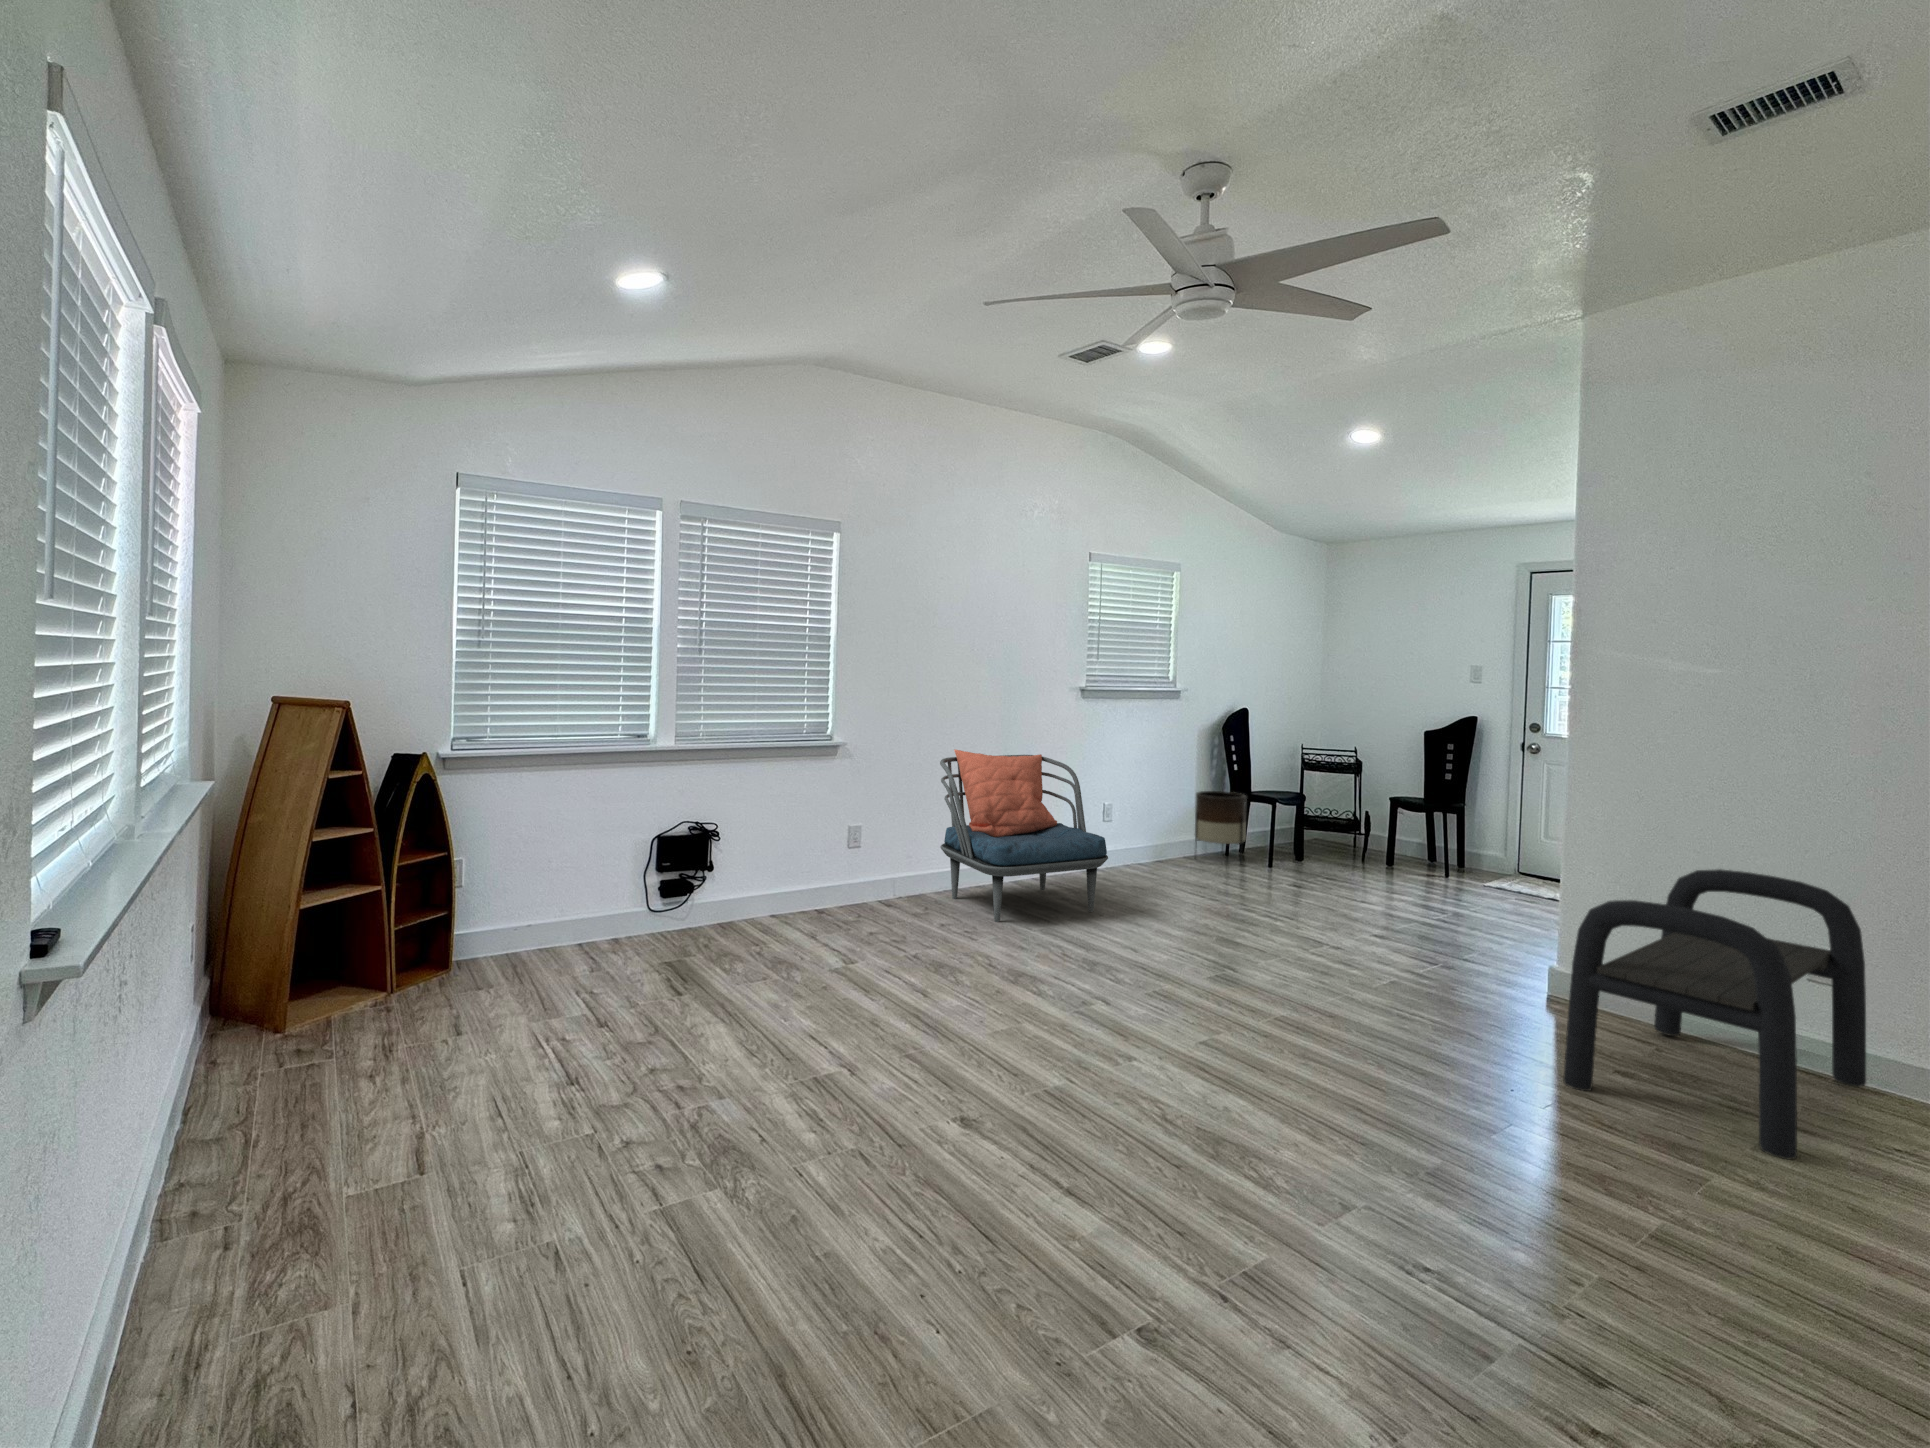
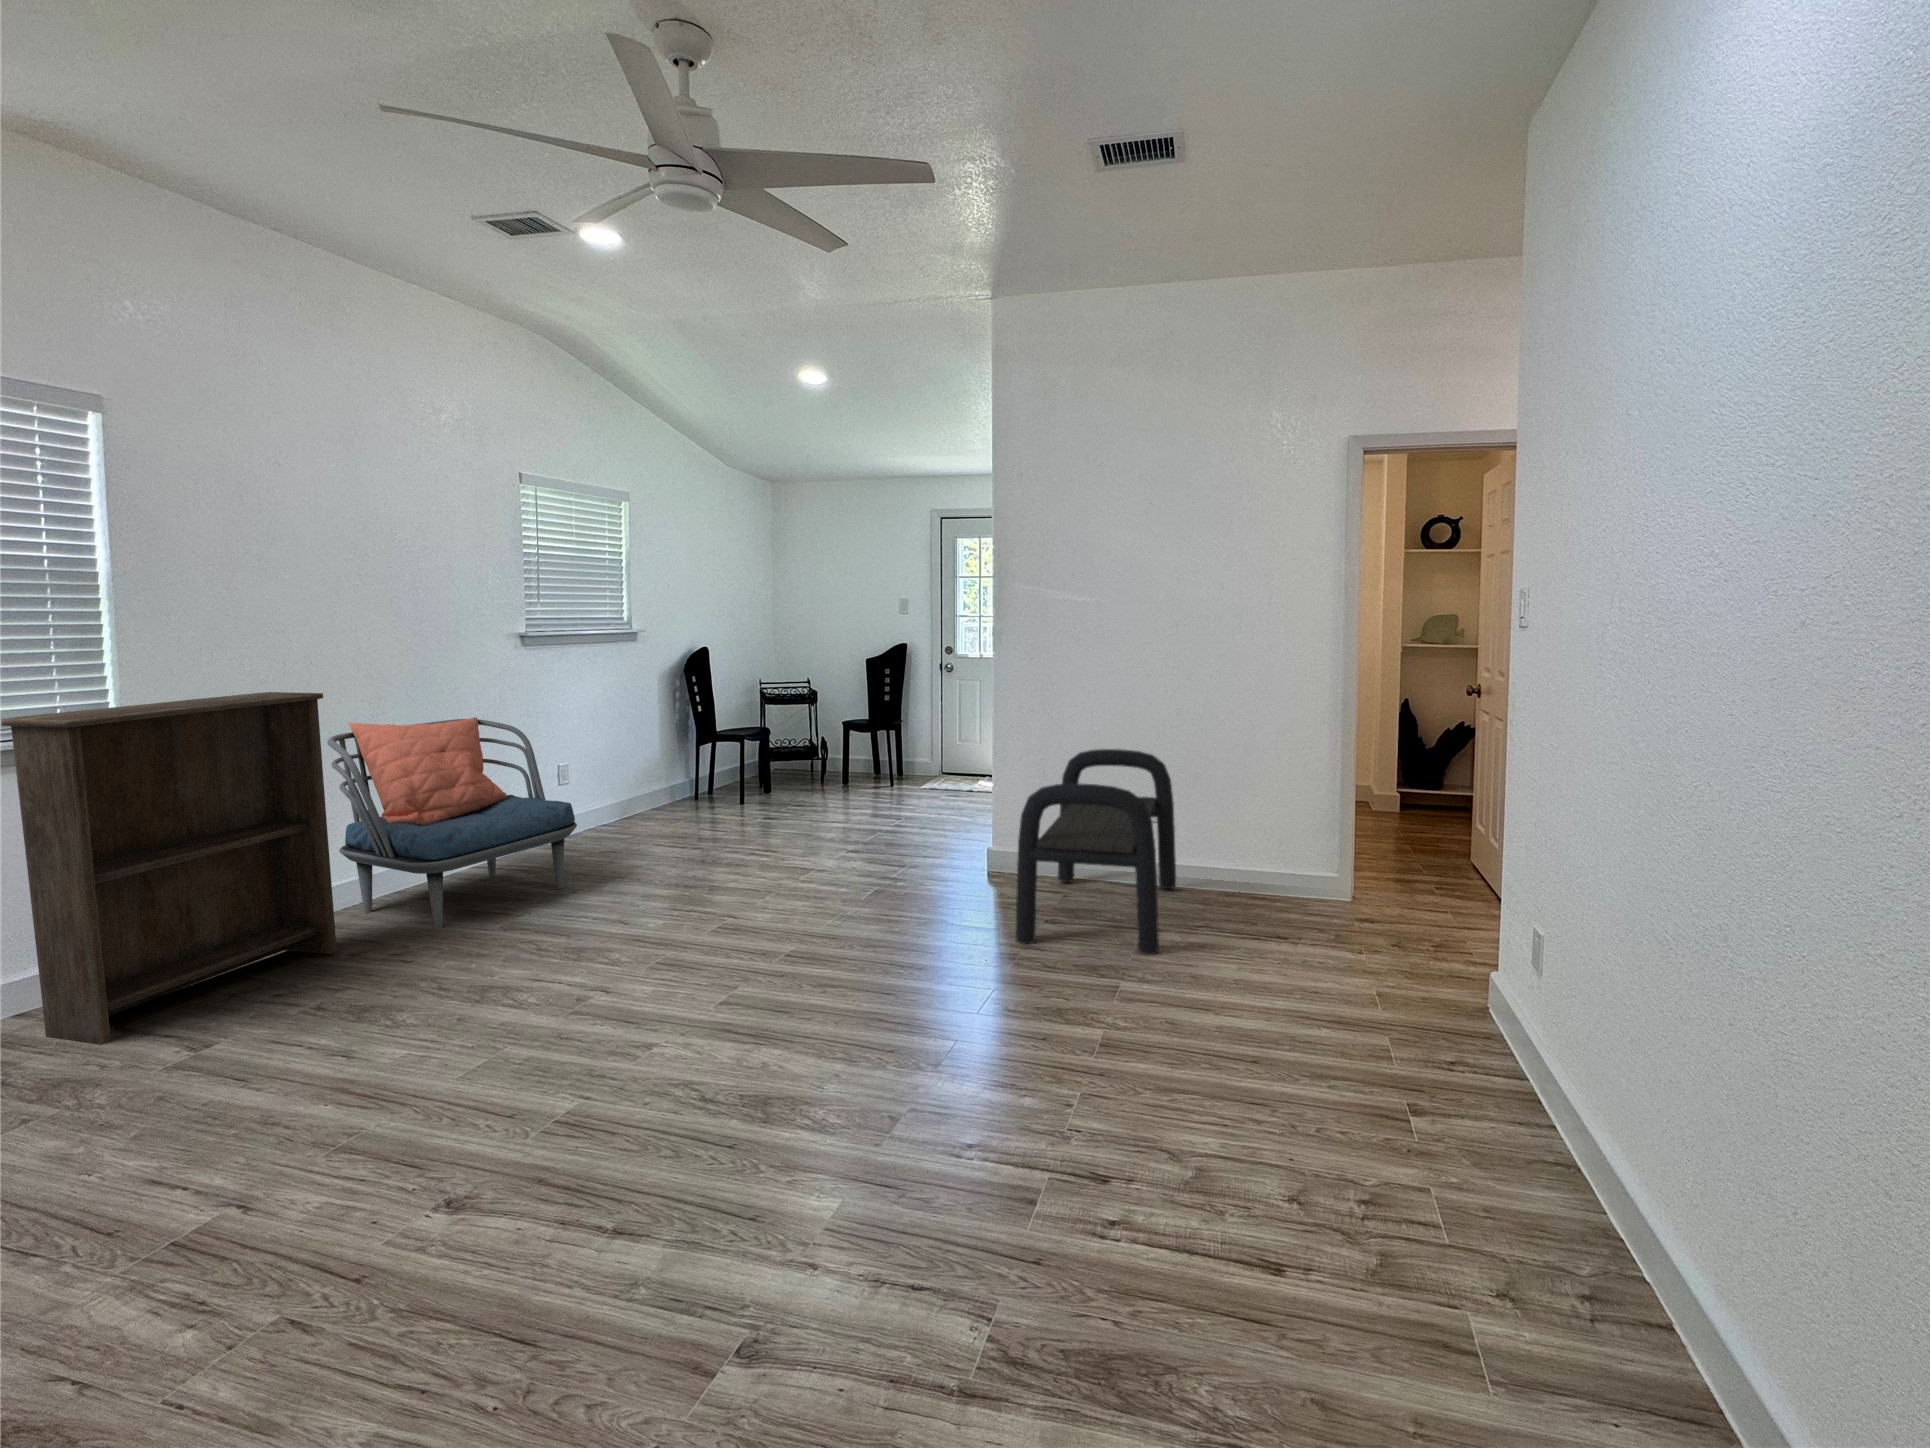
bookshelf: none [773,721,937,947] -> present [1,692,337,1044]
planter: present [1195,791,1246,862] -> none [659,734,713,808]

